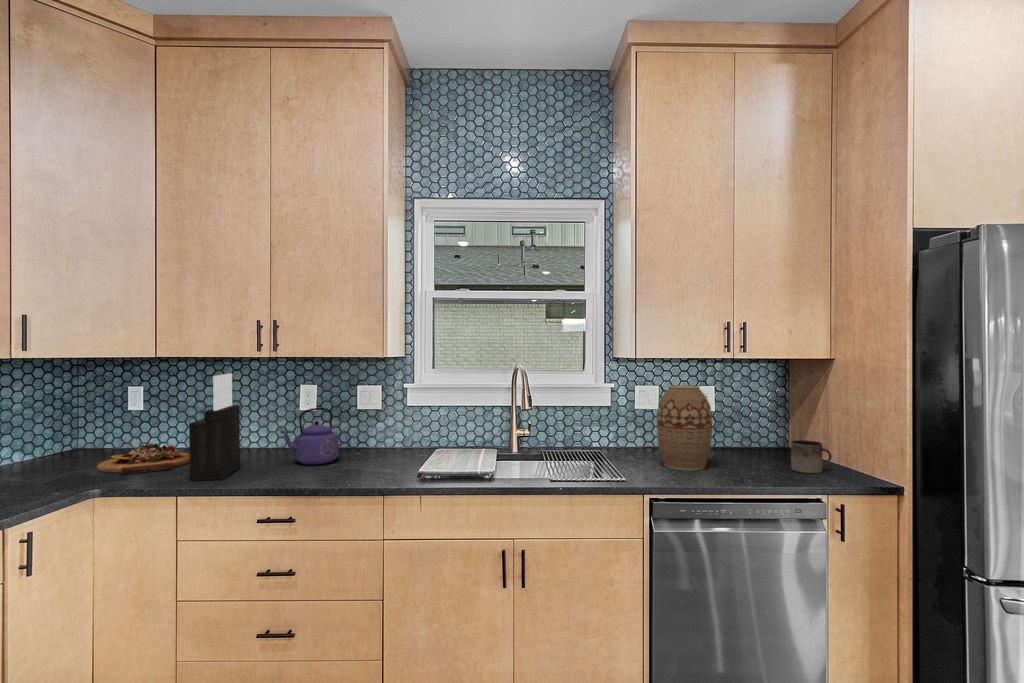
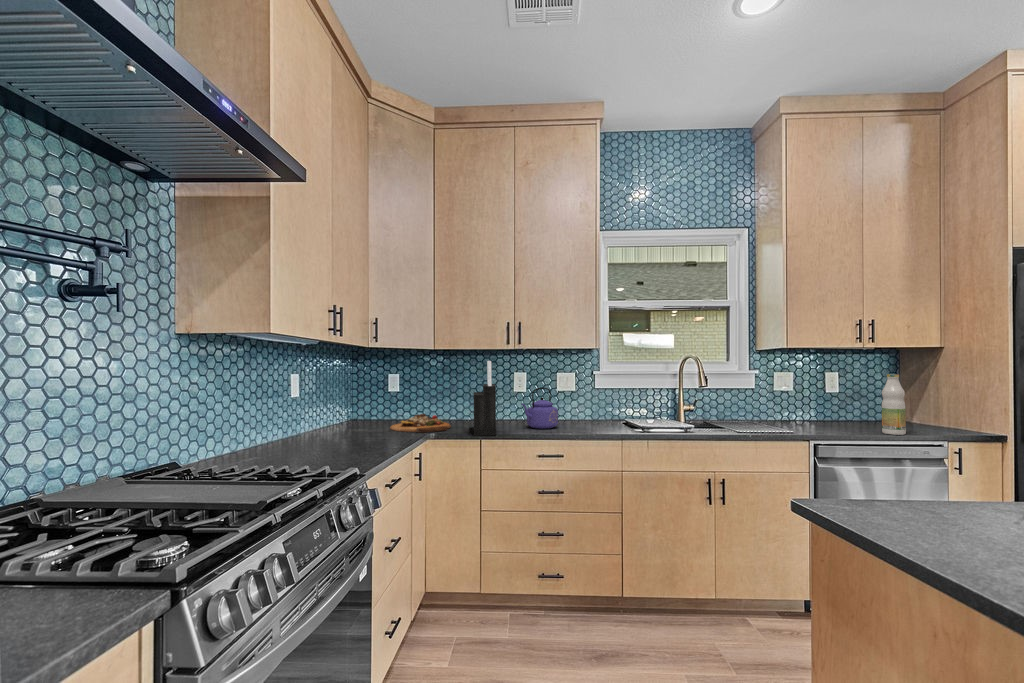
vase: present [657,385,712,471] -> none [804,370,850,433]
bottle: none [750,393,779,475] -> present [882,374,906,435]
mug: present [791,440,832,473] -> none [913,411,946,434]

